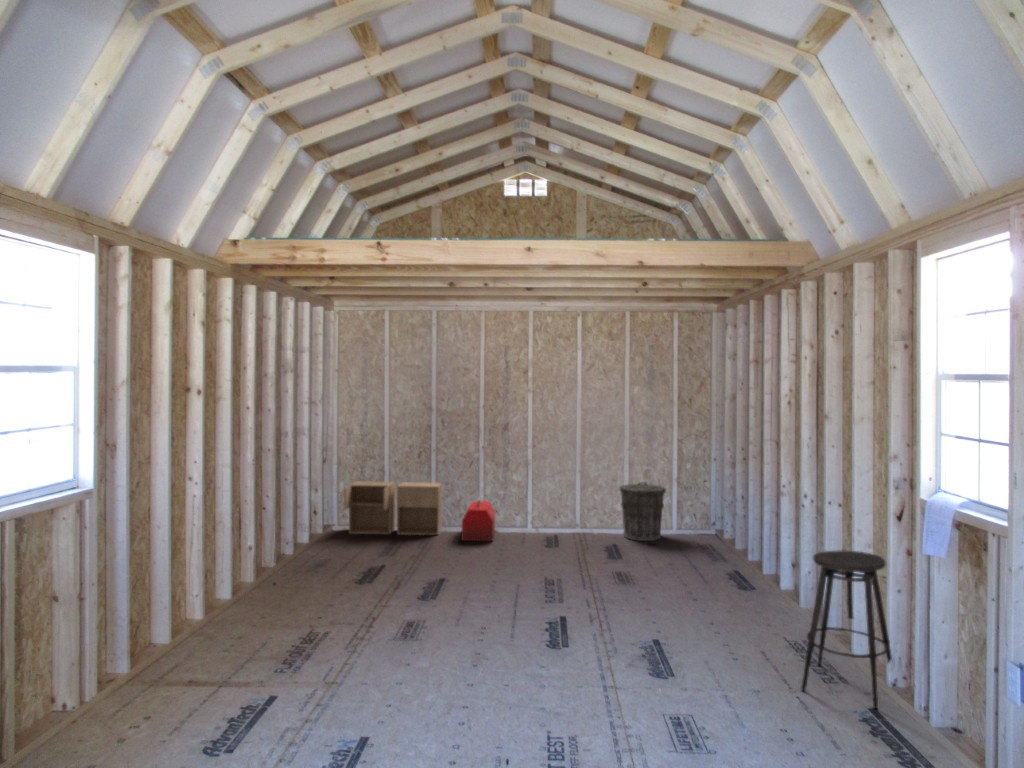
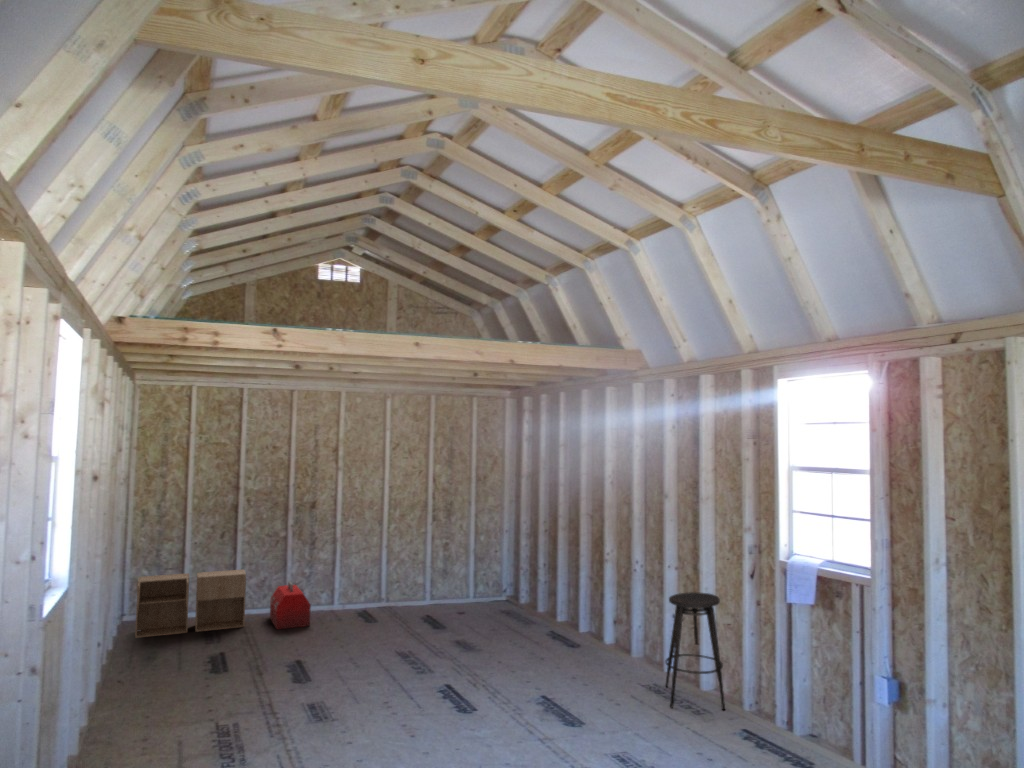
trash can: present [620,483,666,541] -> none [426,552,468,608]

